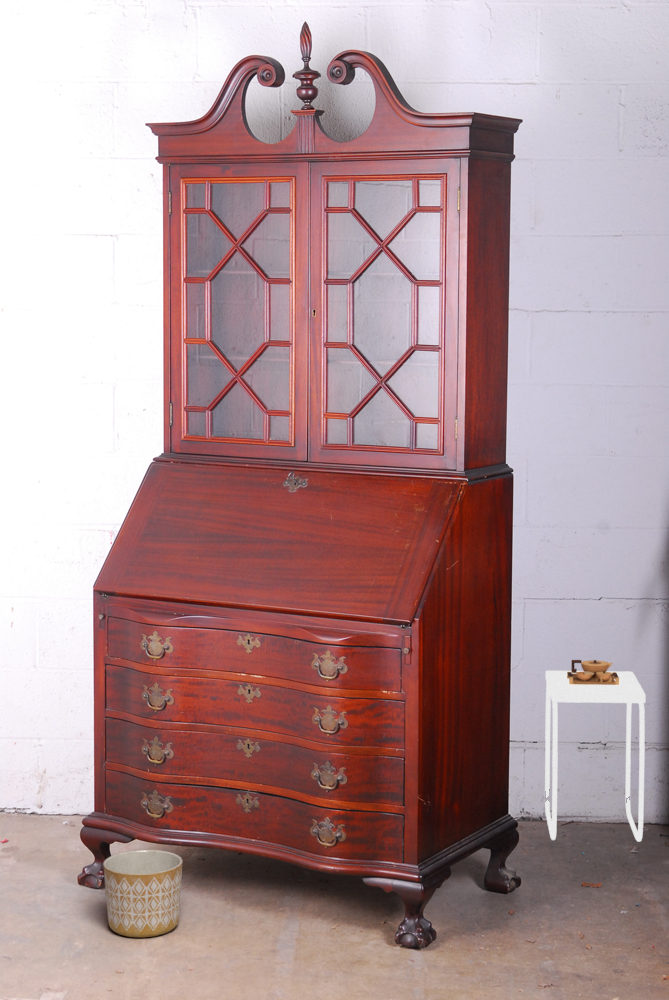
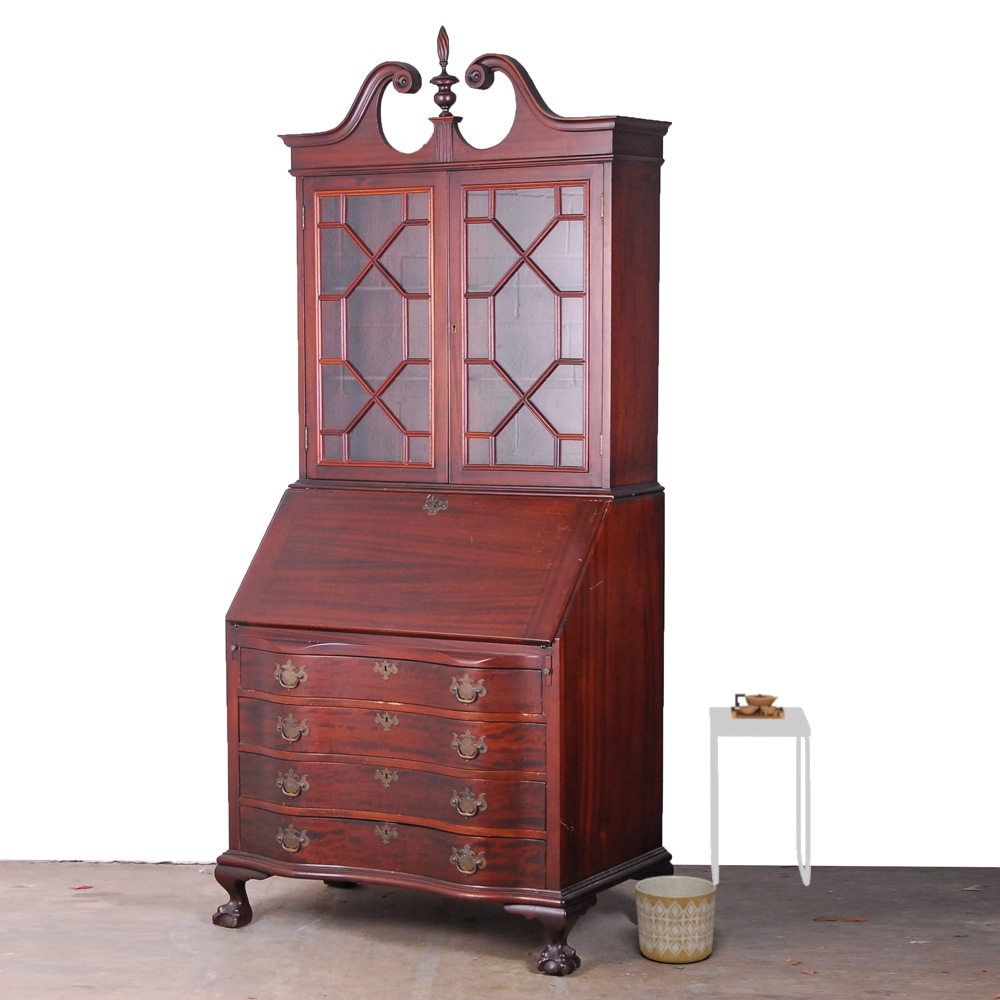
planter: present [103,850,182,937] -> present [635,876,716,963]

